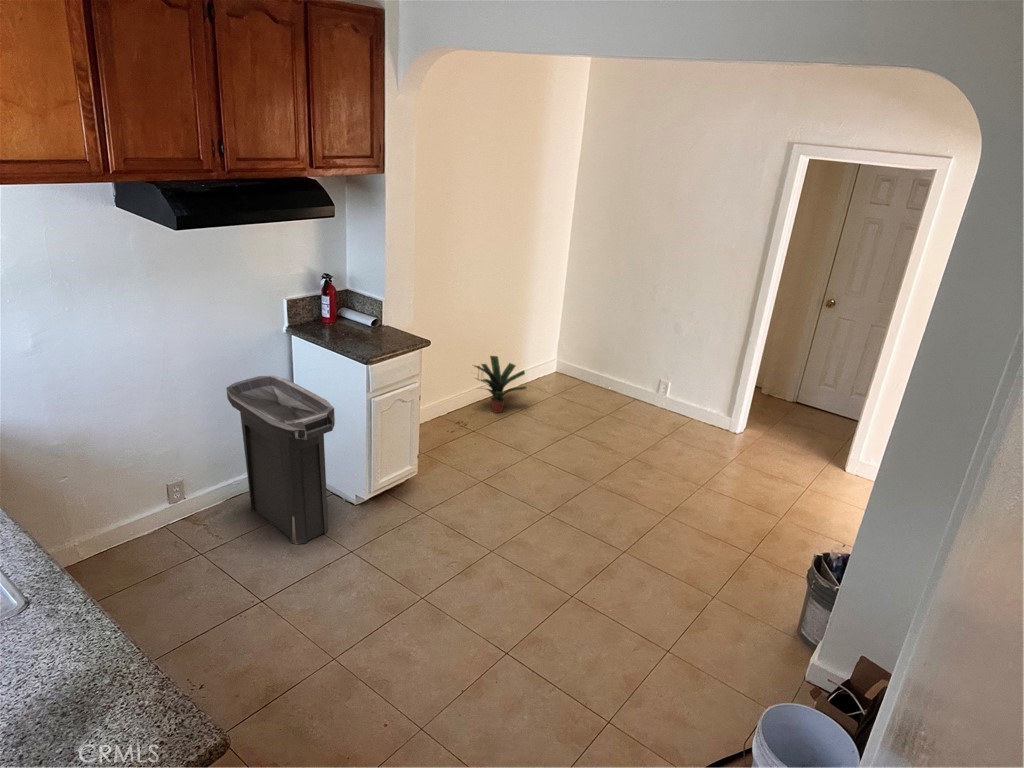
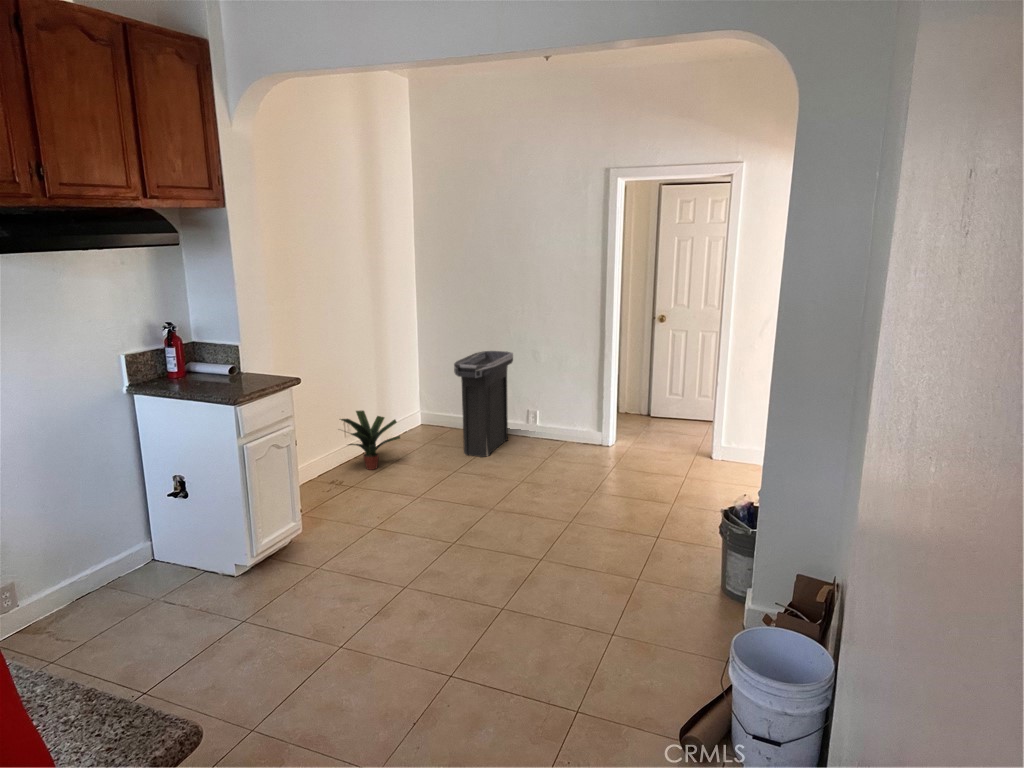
trash can: present [226,376,335,544] -> present [454,351,513,457]

